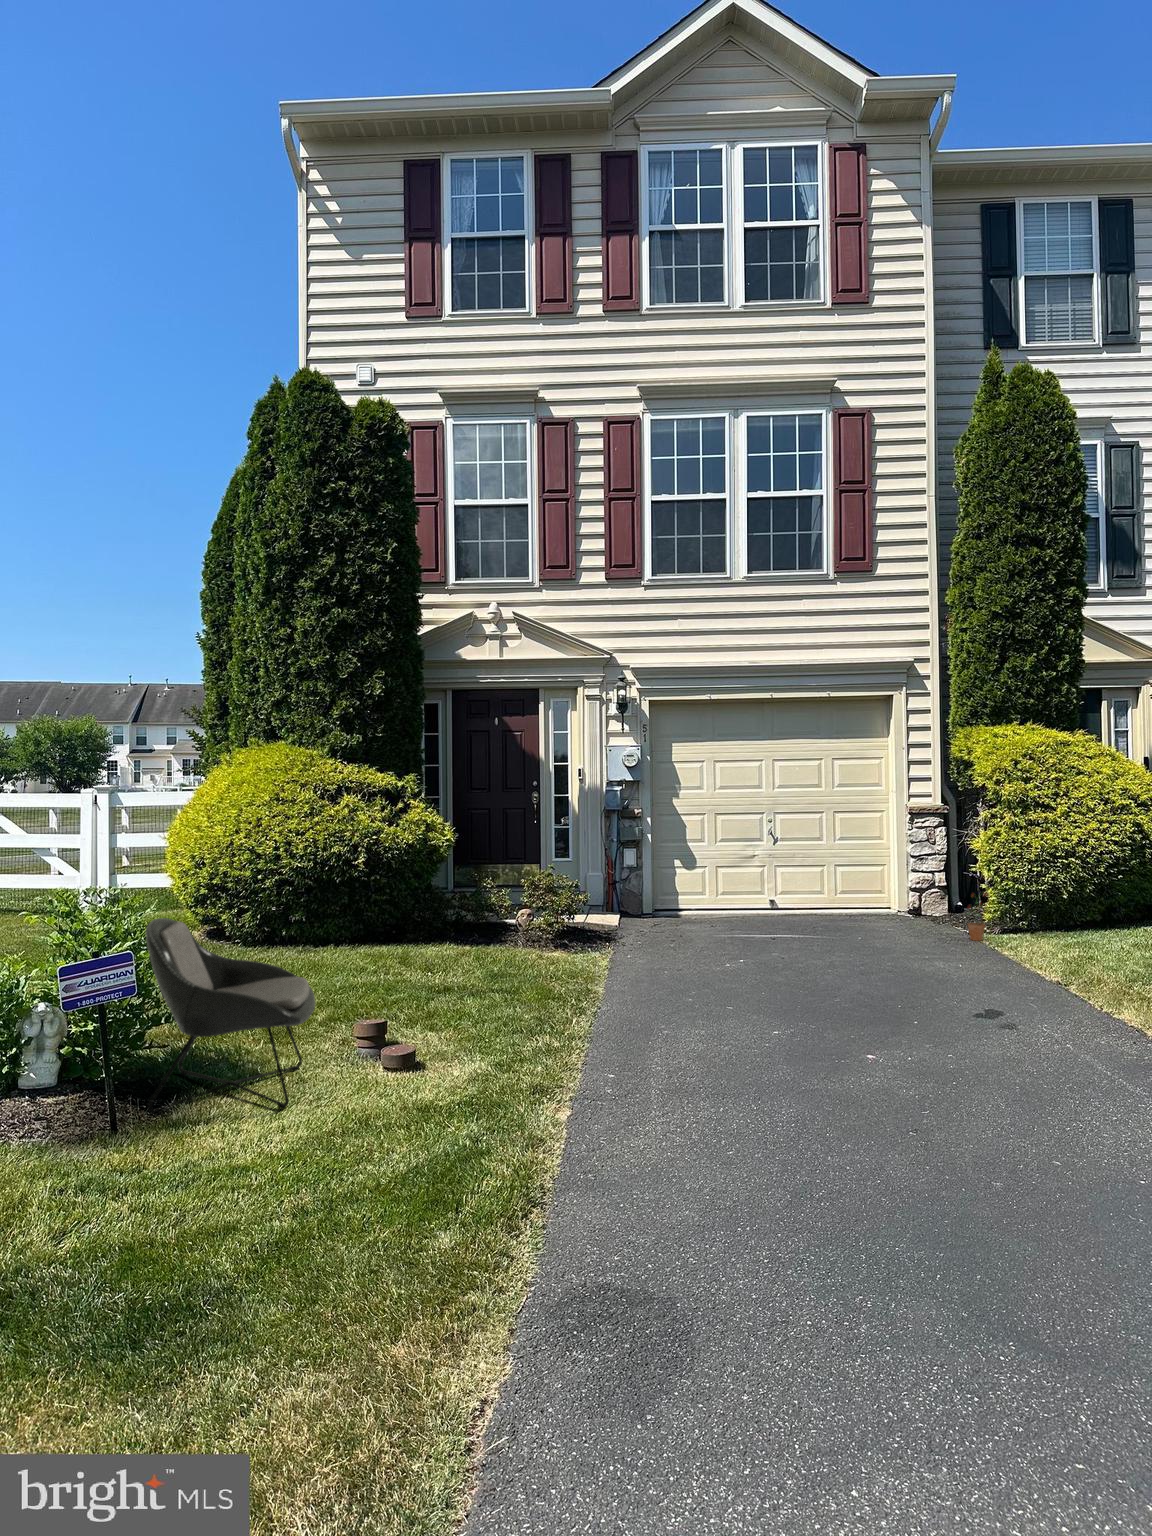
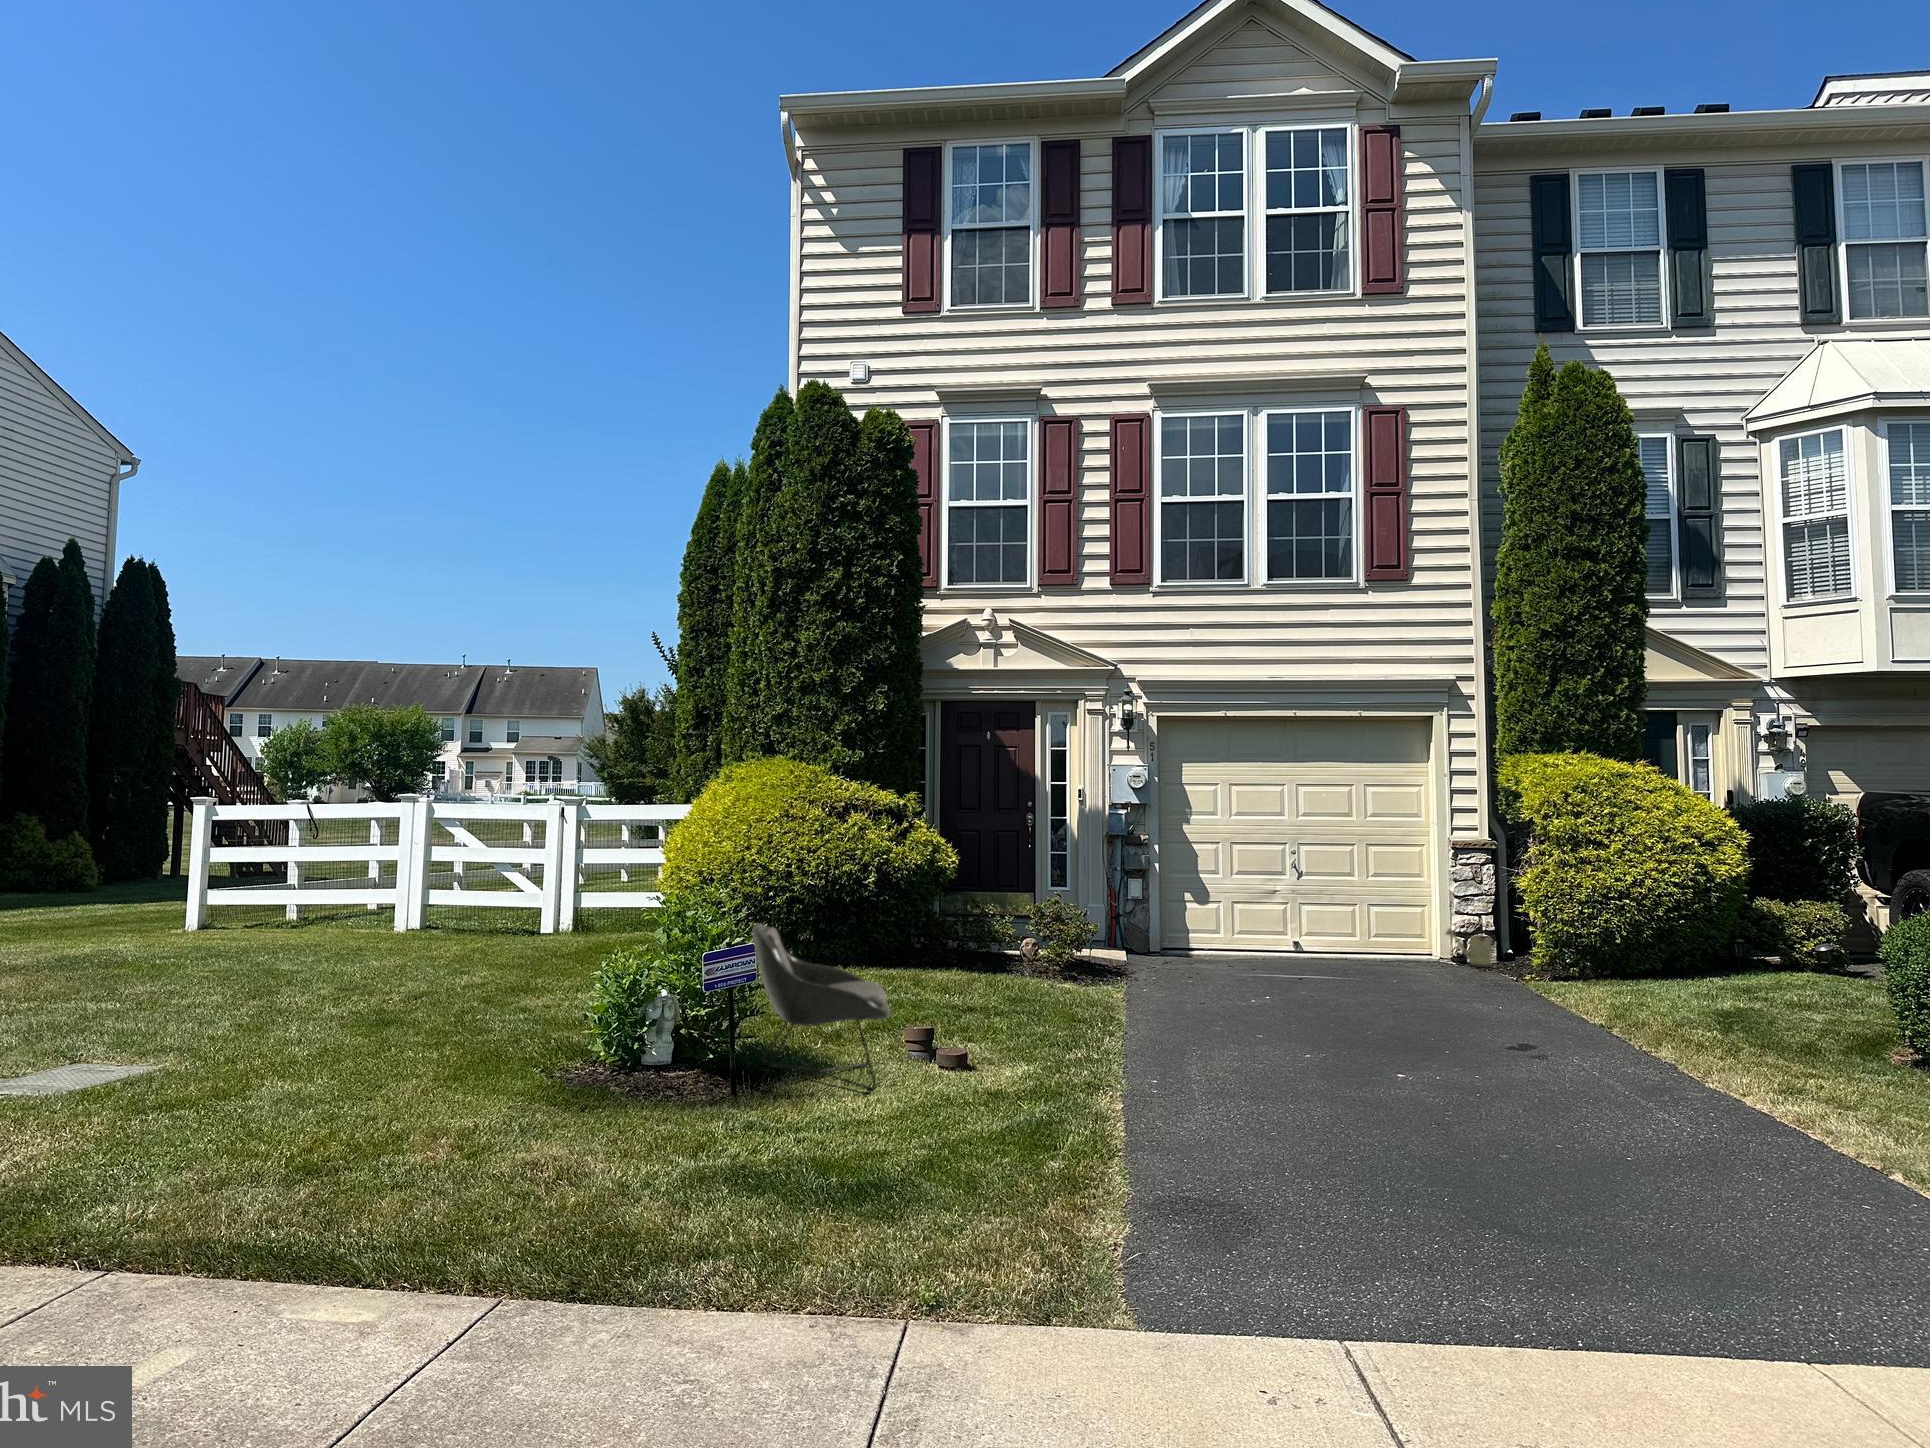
watering can: none [904,882,949,921] -> present [1446,928,1492,968]
potted plant: present [968,893,989,941] -> none [1510,934,1538,988]

